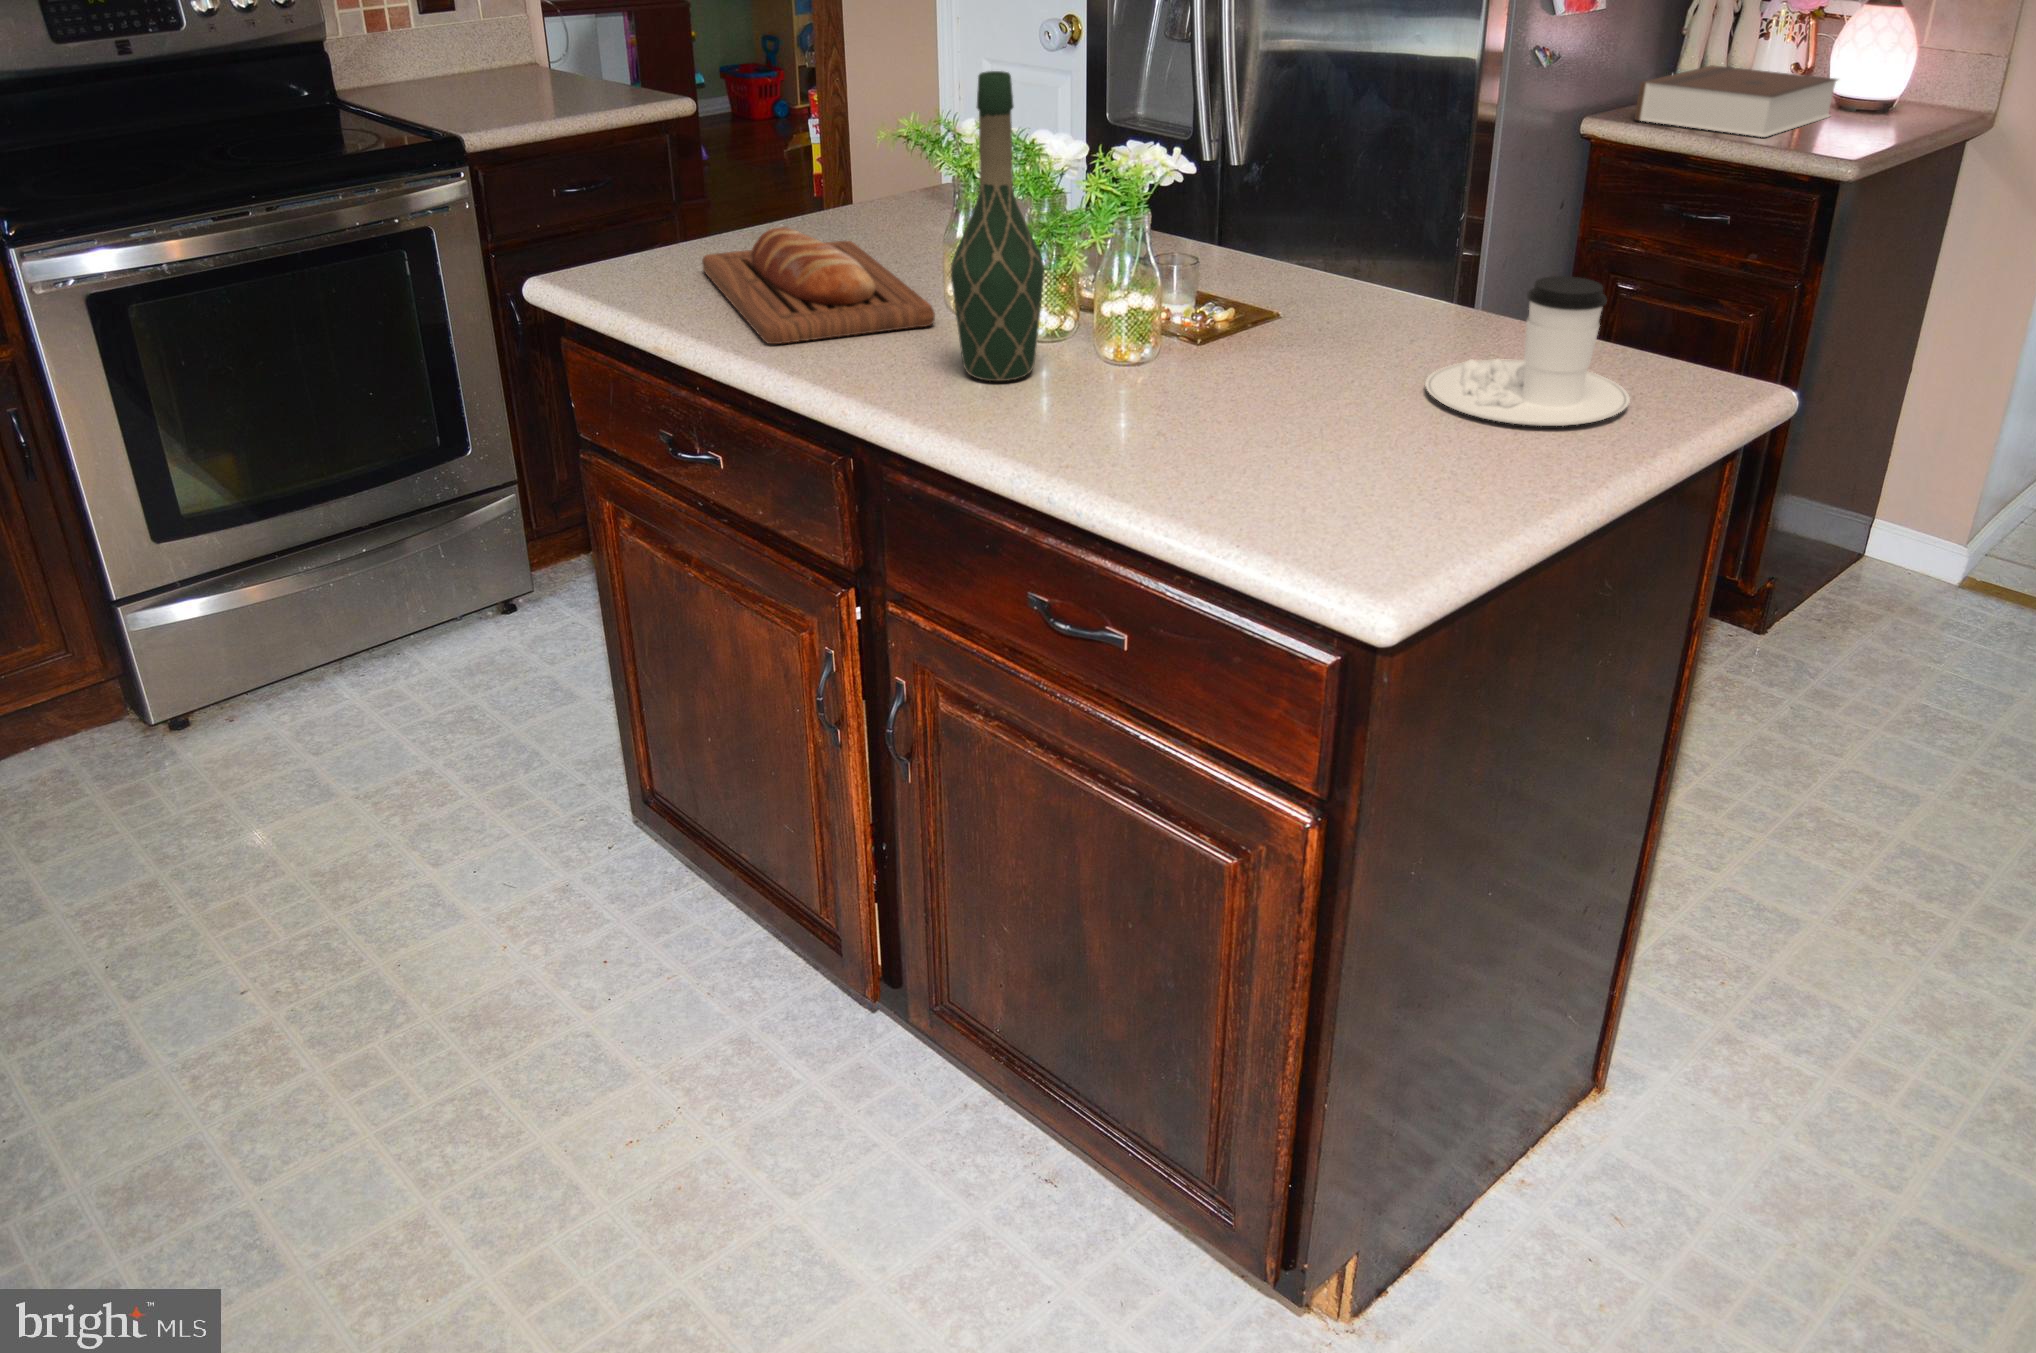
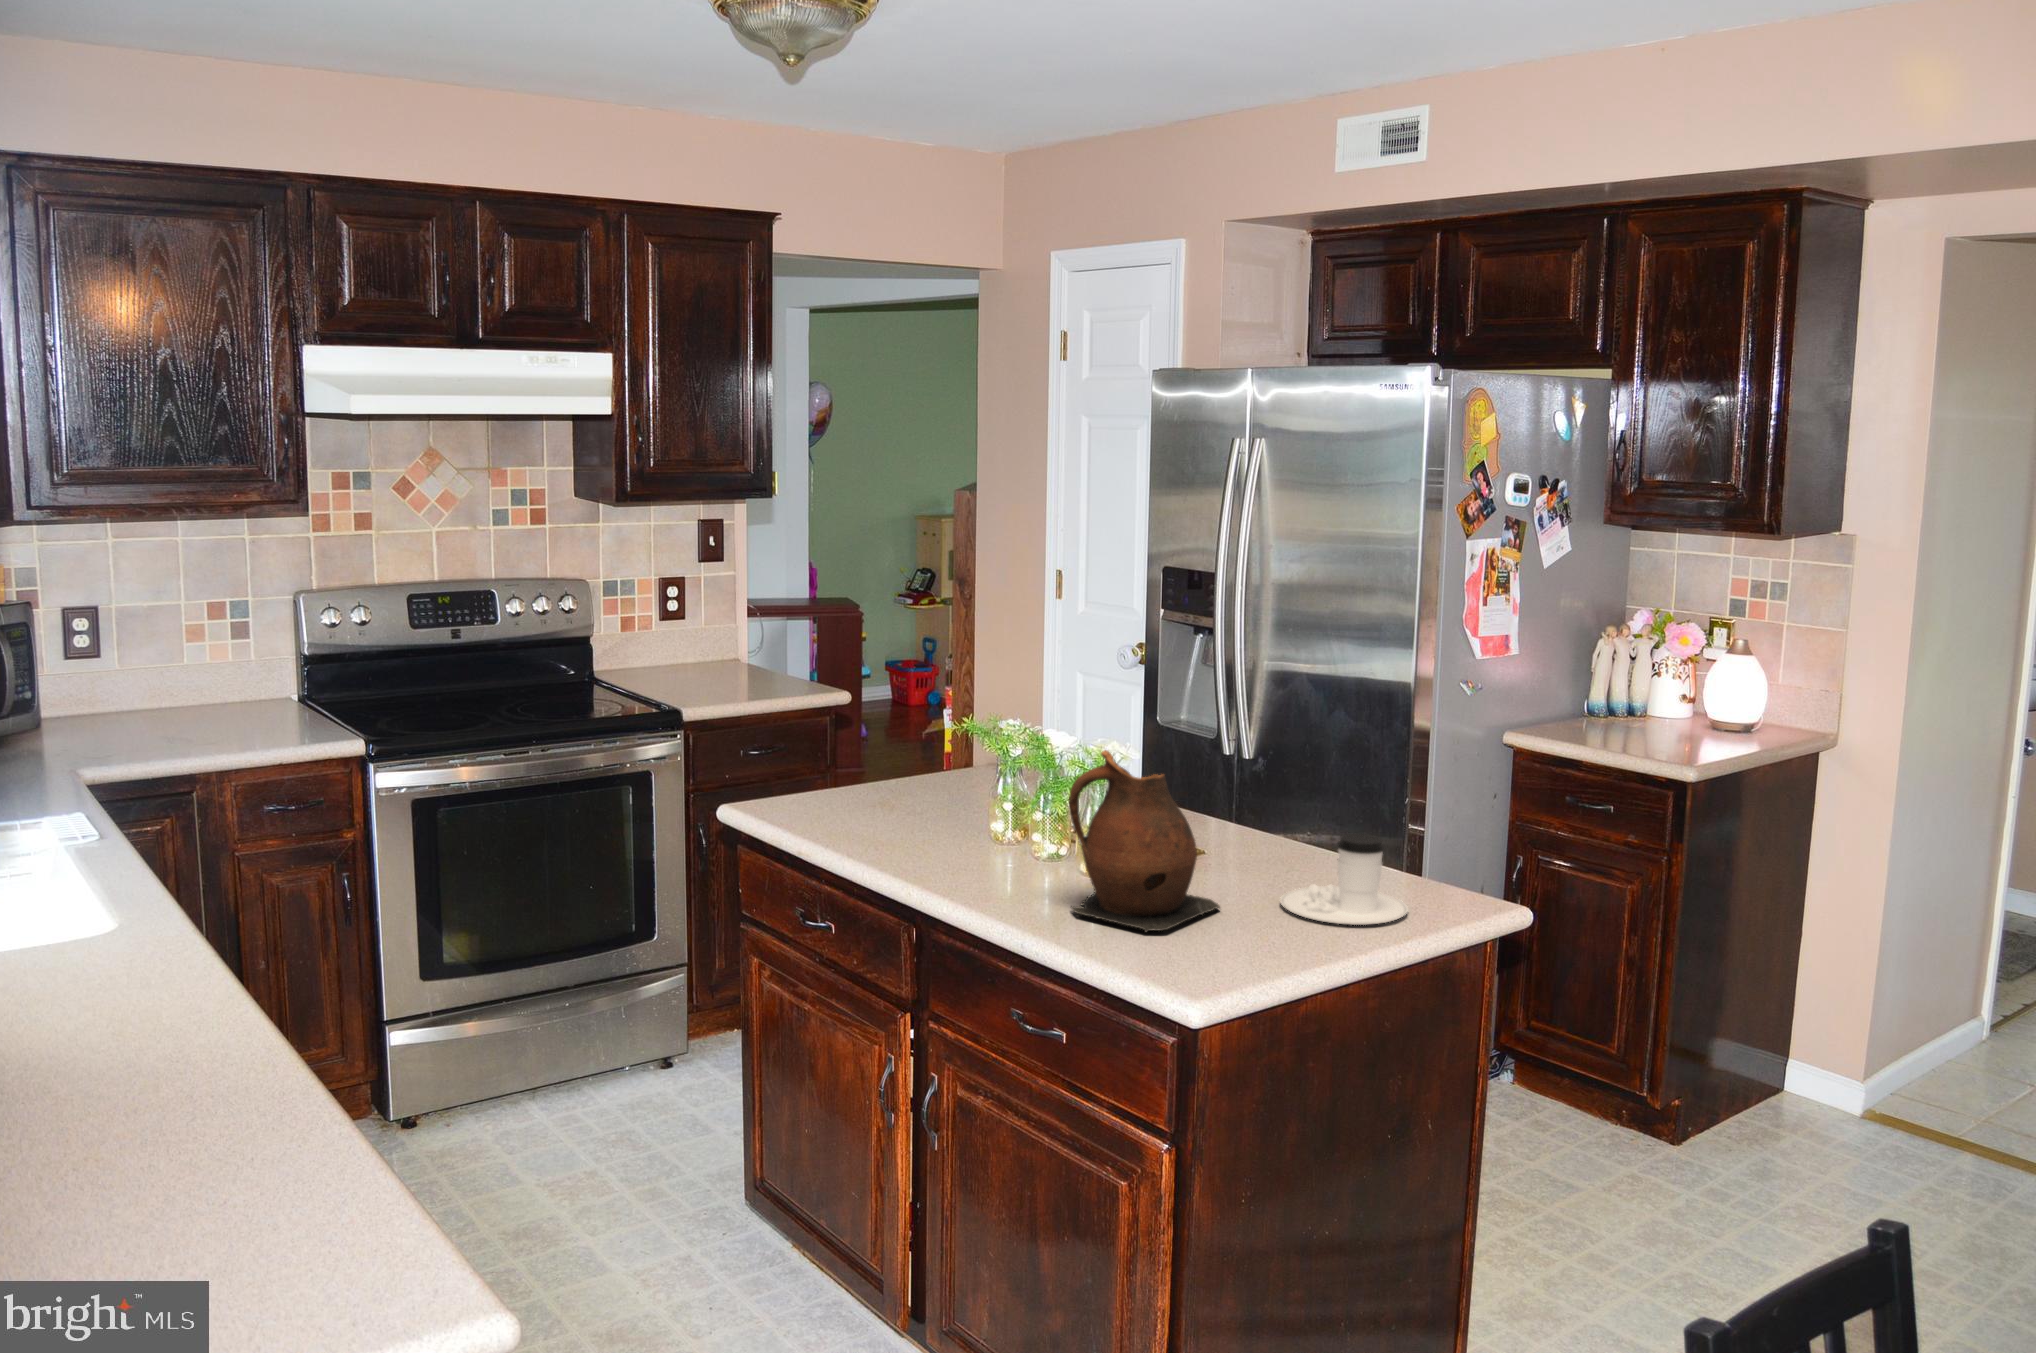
book: present [1635,65,1838,137] -> none [1547,699,1706,753]
wine bottle: present [951,71,1044,381] -> none [985,697,1043,882]
ceramic pitcher: none [1104,155,1343,464] -> present [1069,750,1220,933]
bread loaf: present [702,228,935,344] -> none [836,782,980,853]

